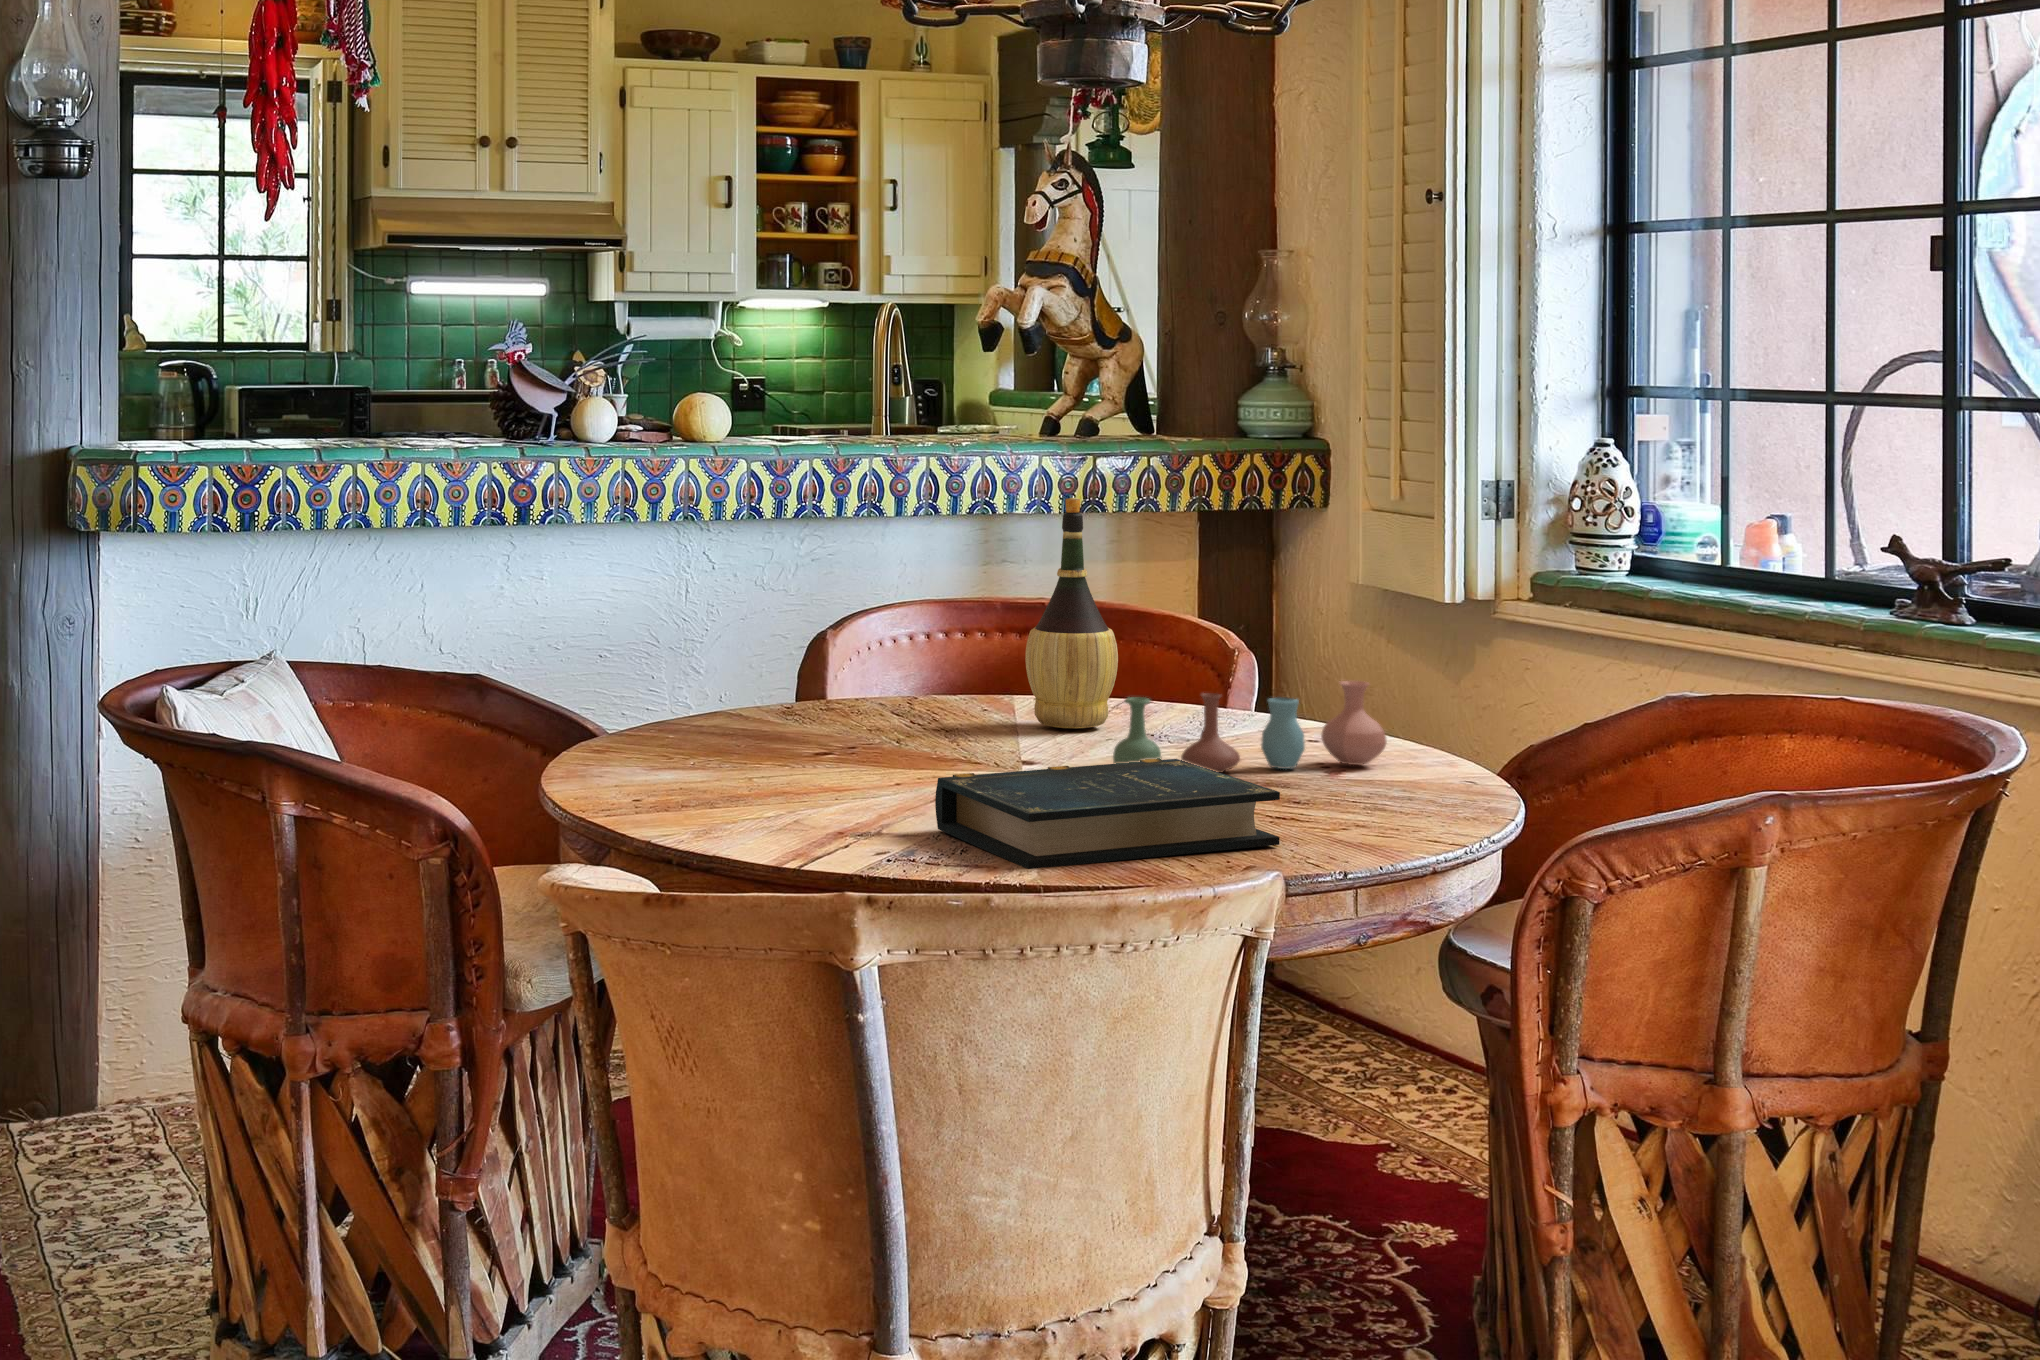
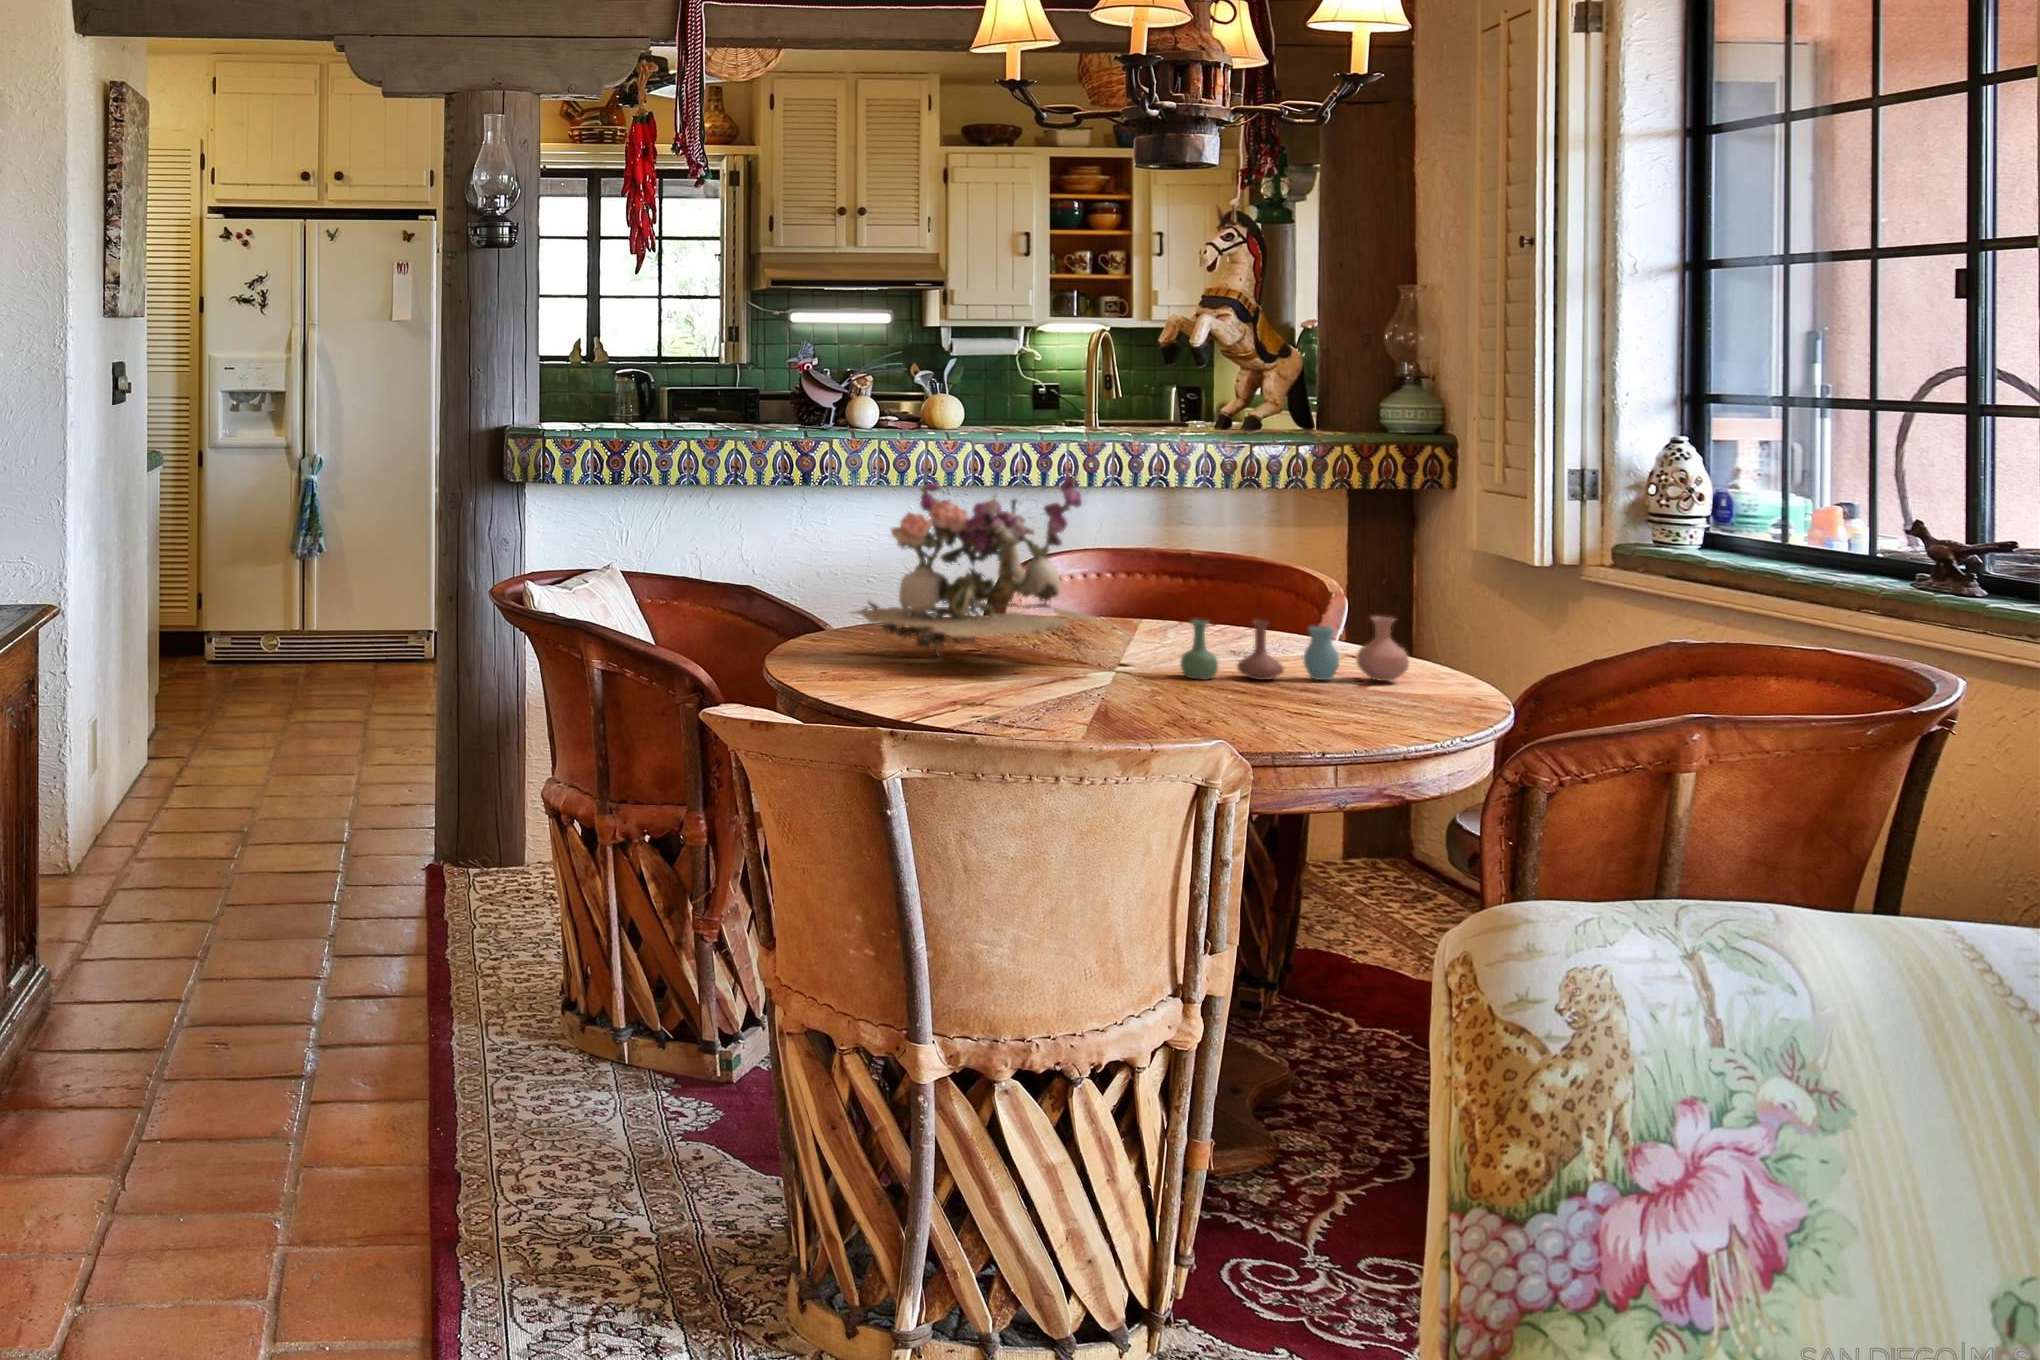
wine bottle: present [1025,498,1118,728] -> none [1138,473,1211,643]
flower arrangement: none [661,500,1004,770] -> present [850,473,1096,655]
book: present [935,758,1280,869] -> none [1016,663,1272,732]

